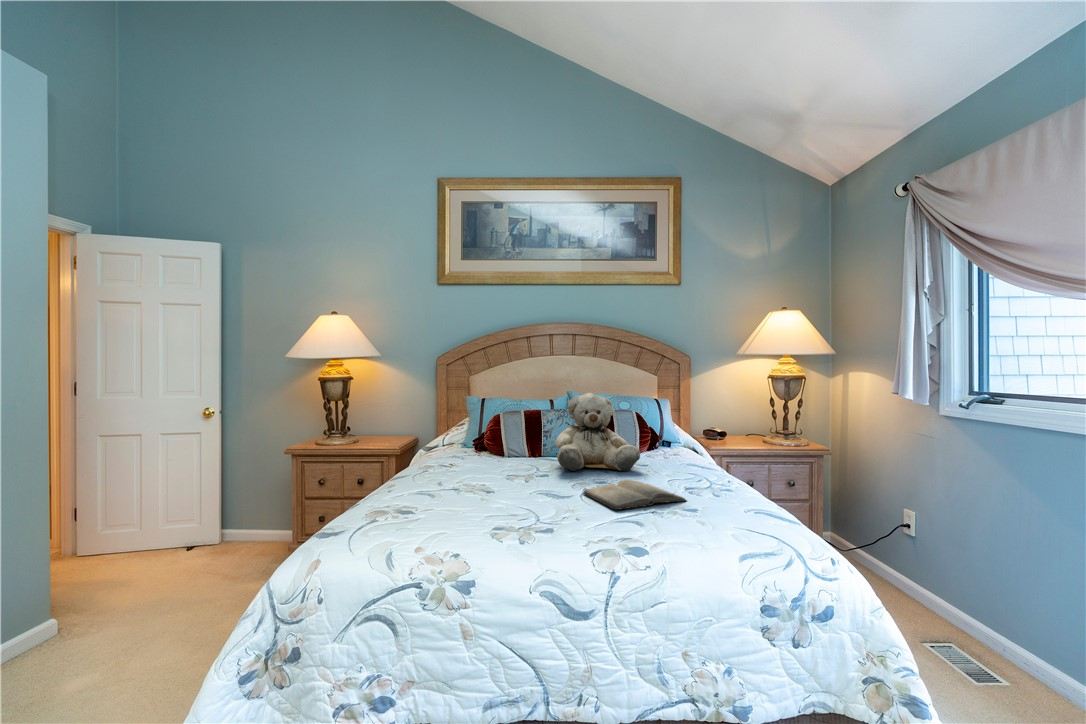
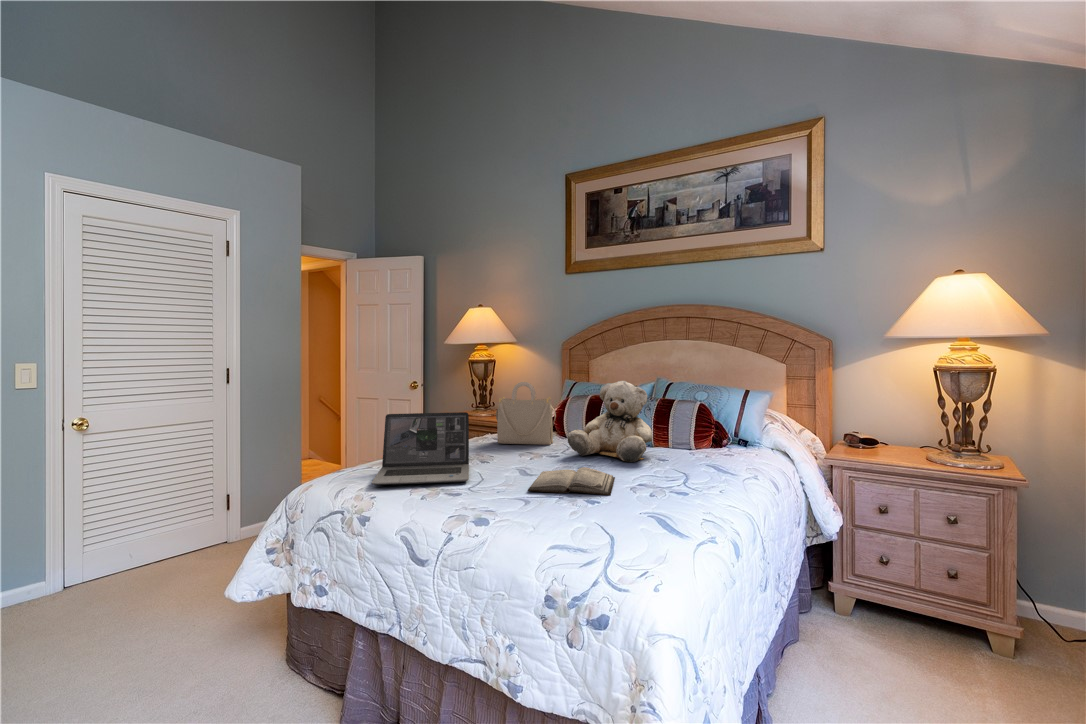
handbag: none [448,398,513,470] -> present [496,382,556,445]
laptop: none [382,434,535,536] -> present [372,412,469,485]

